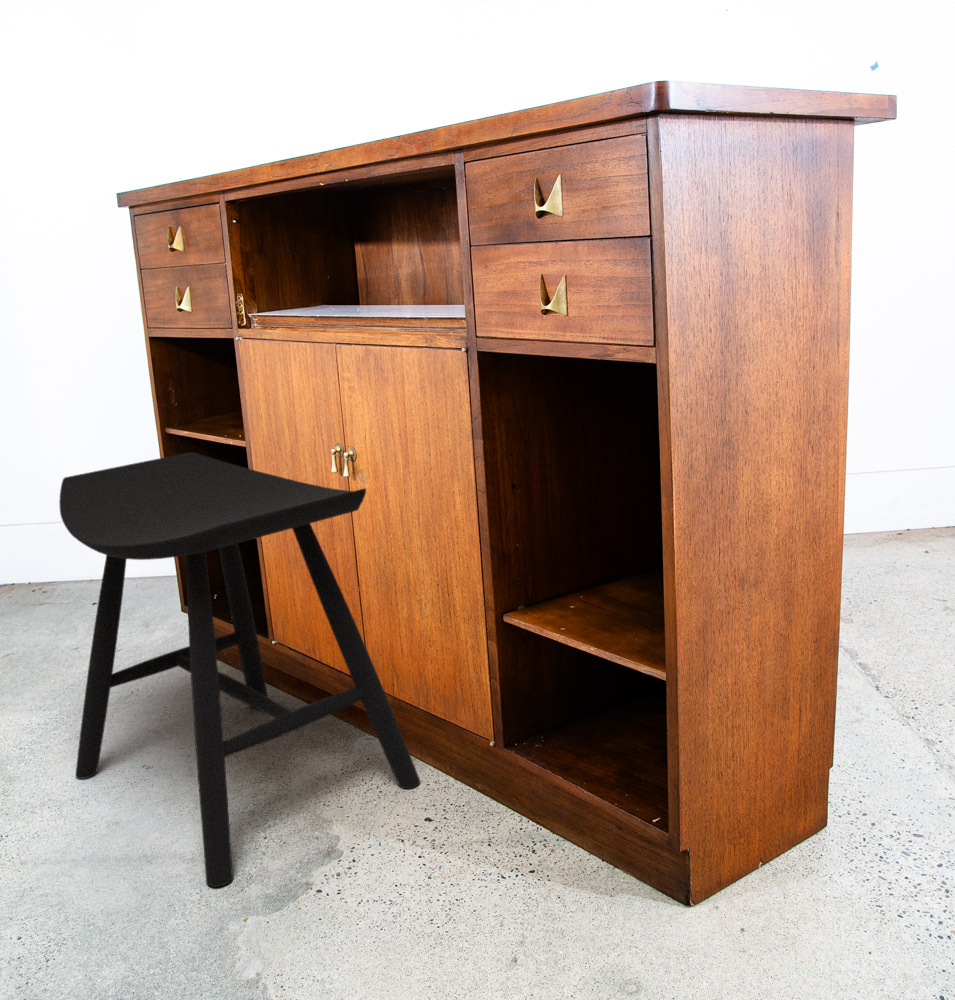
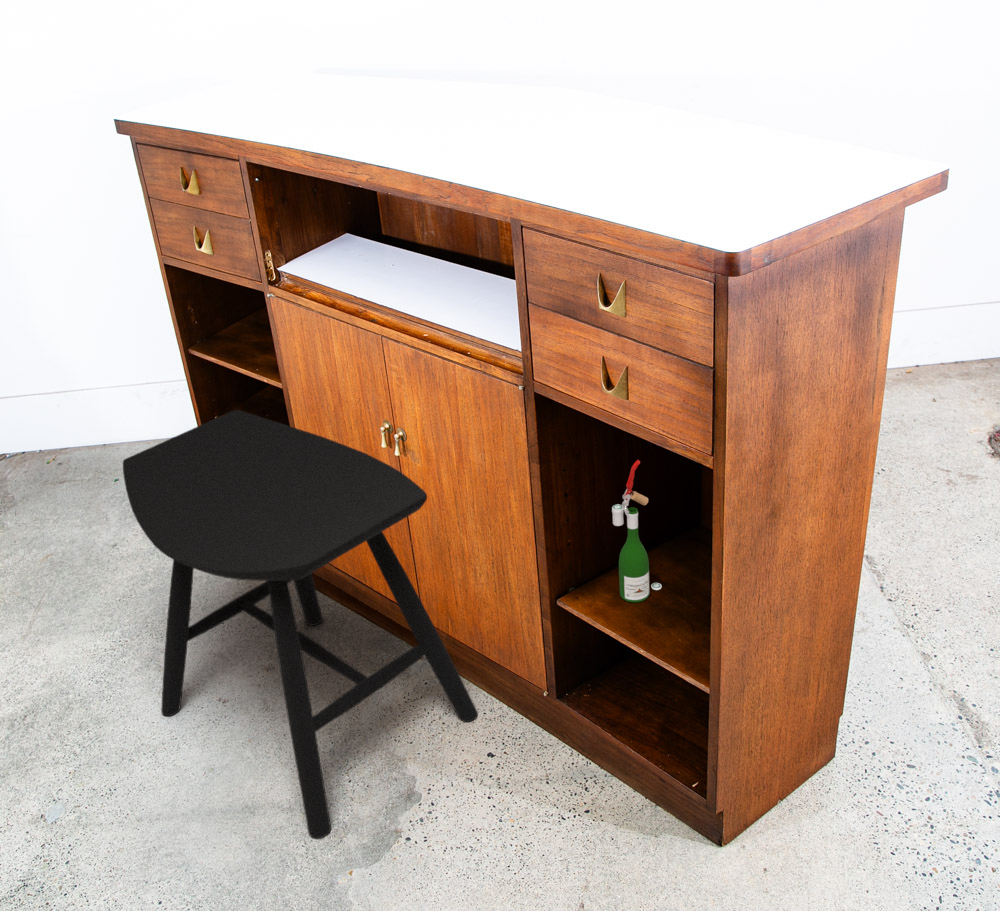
wine bottle: none [565,447,622,618] -> present [612,460,662,602]

